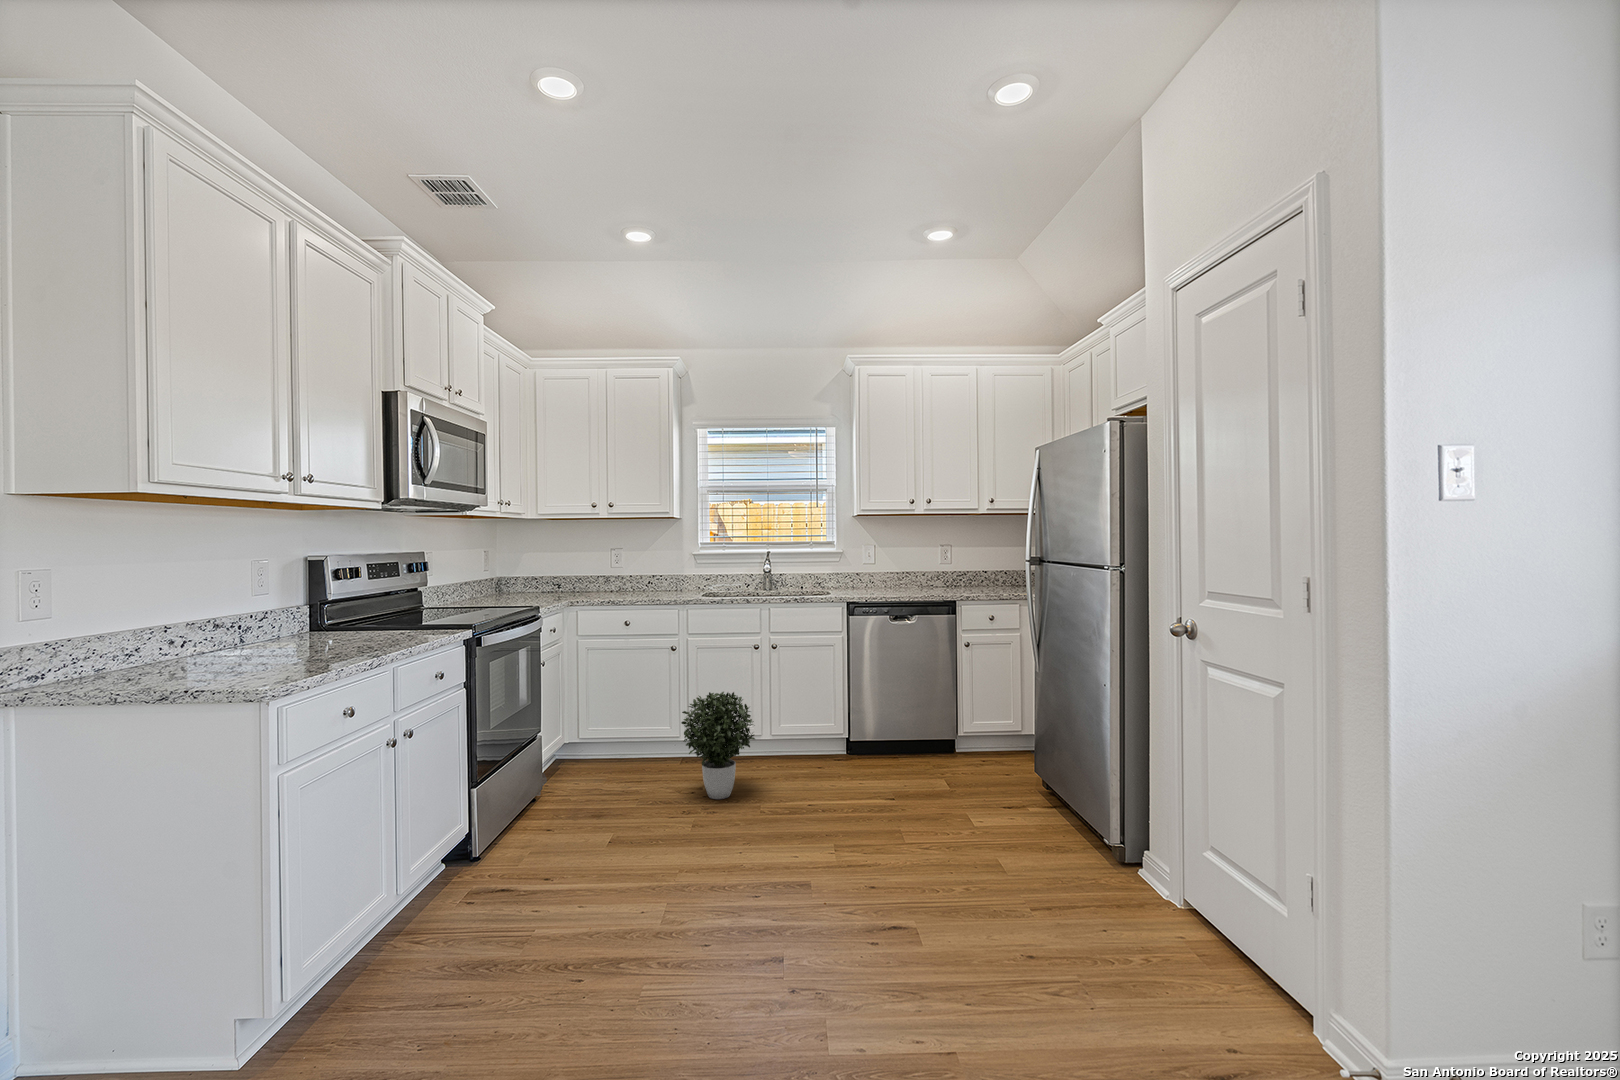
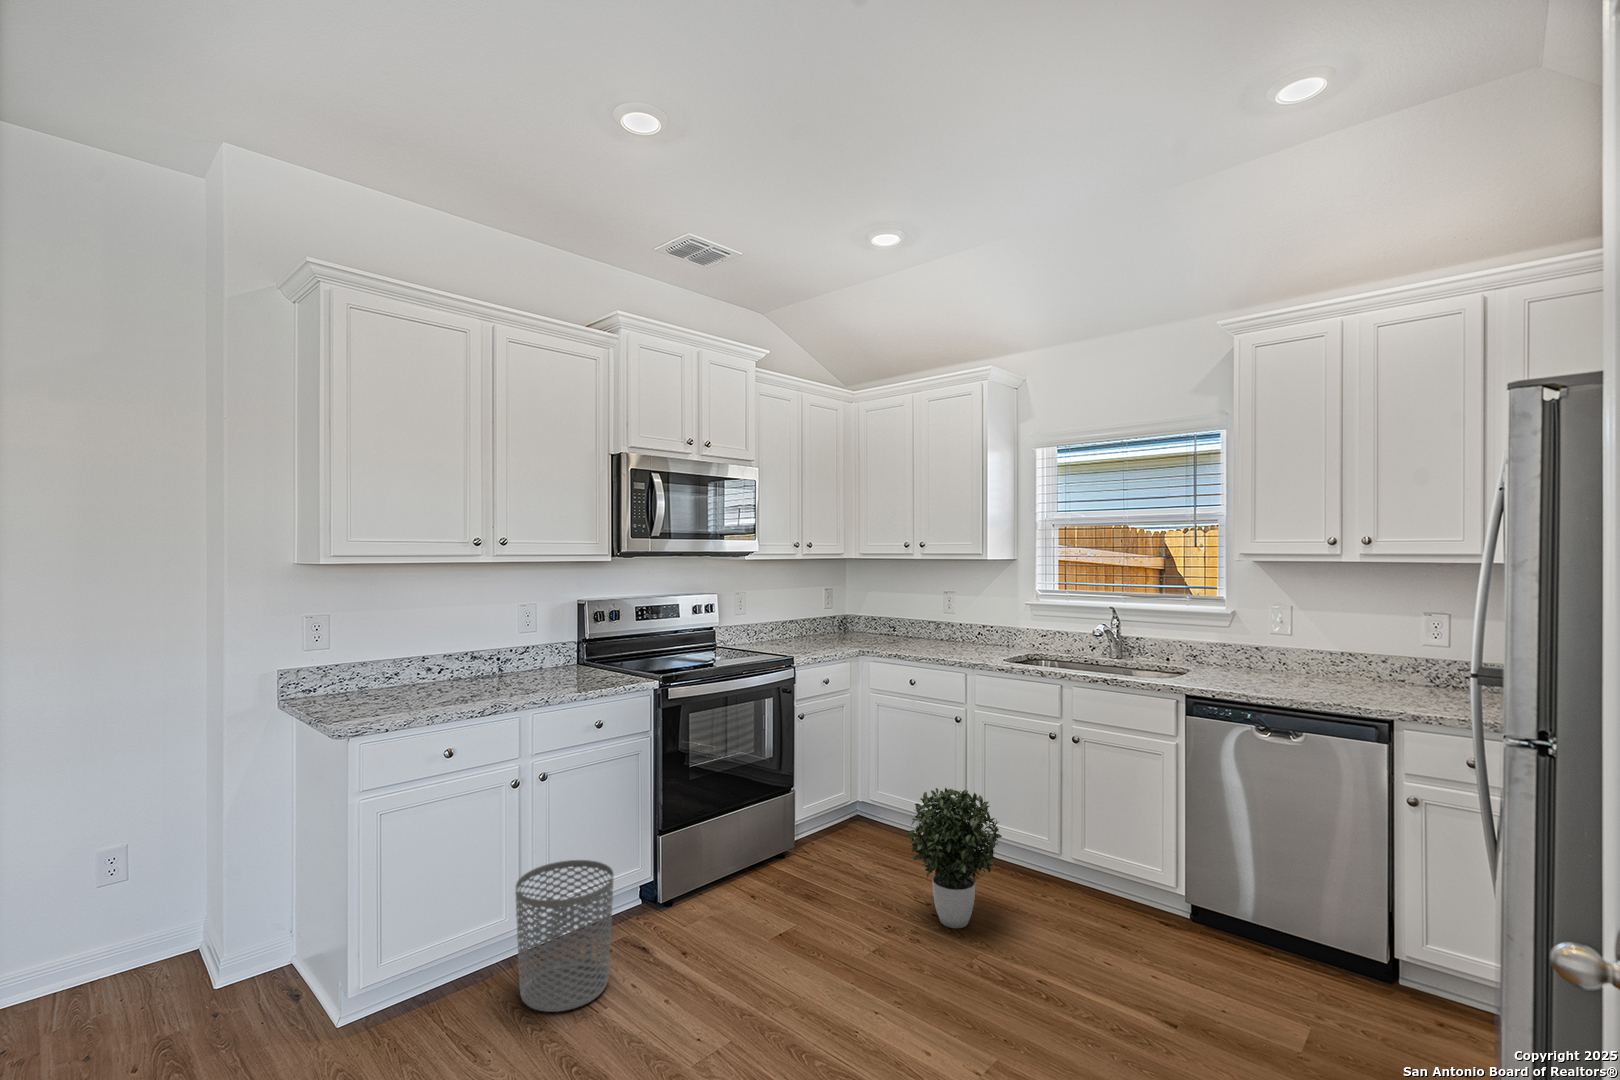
waste bin: none [410,807,515,958] -> present [516,860,614,1012]

